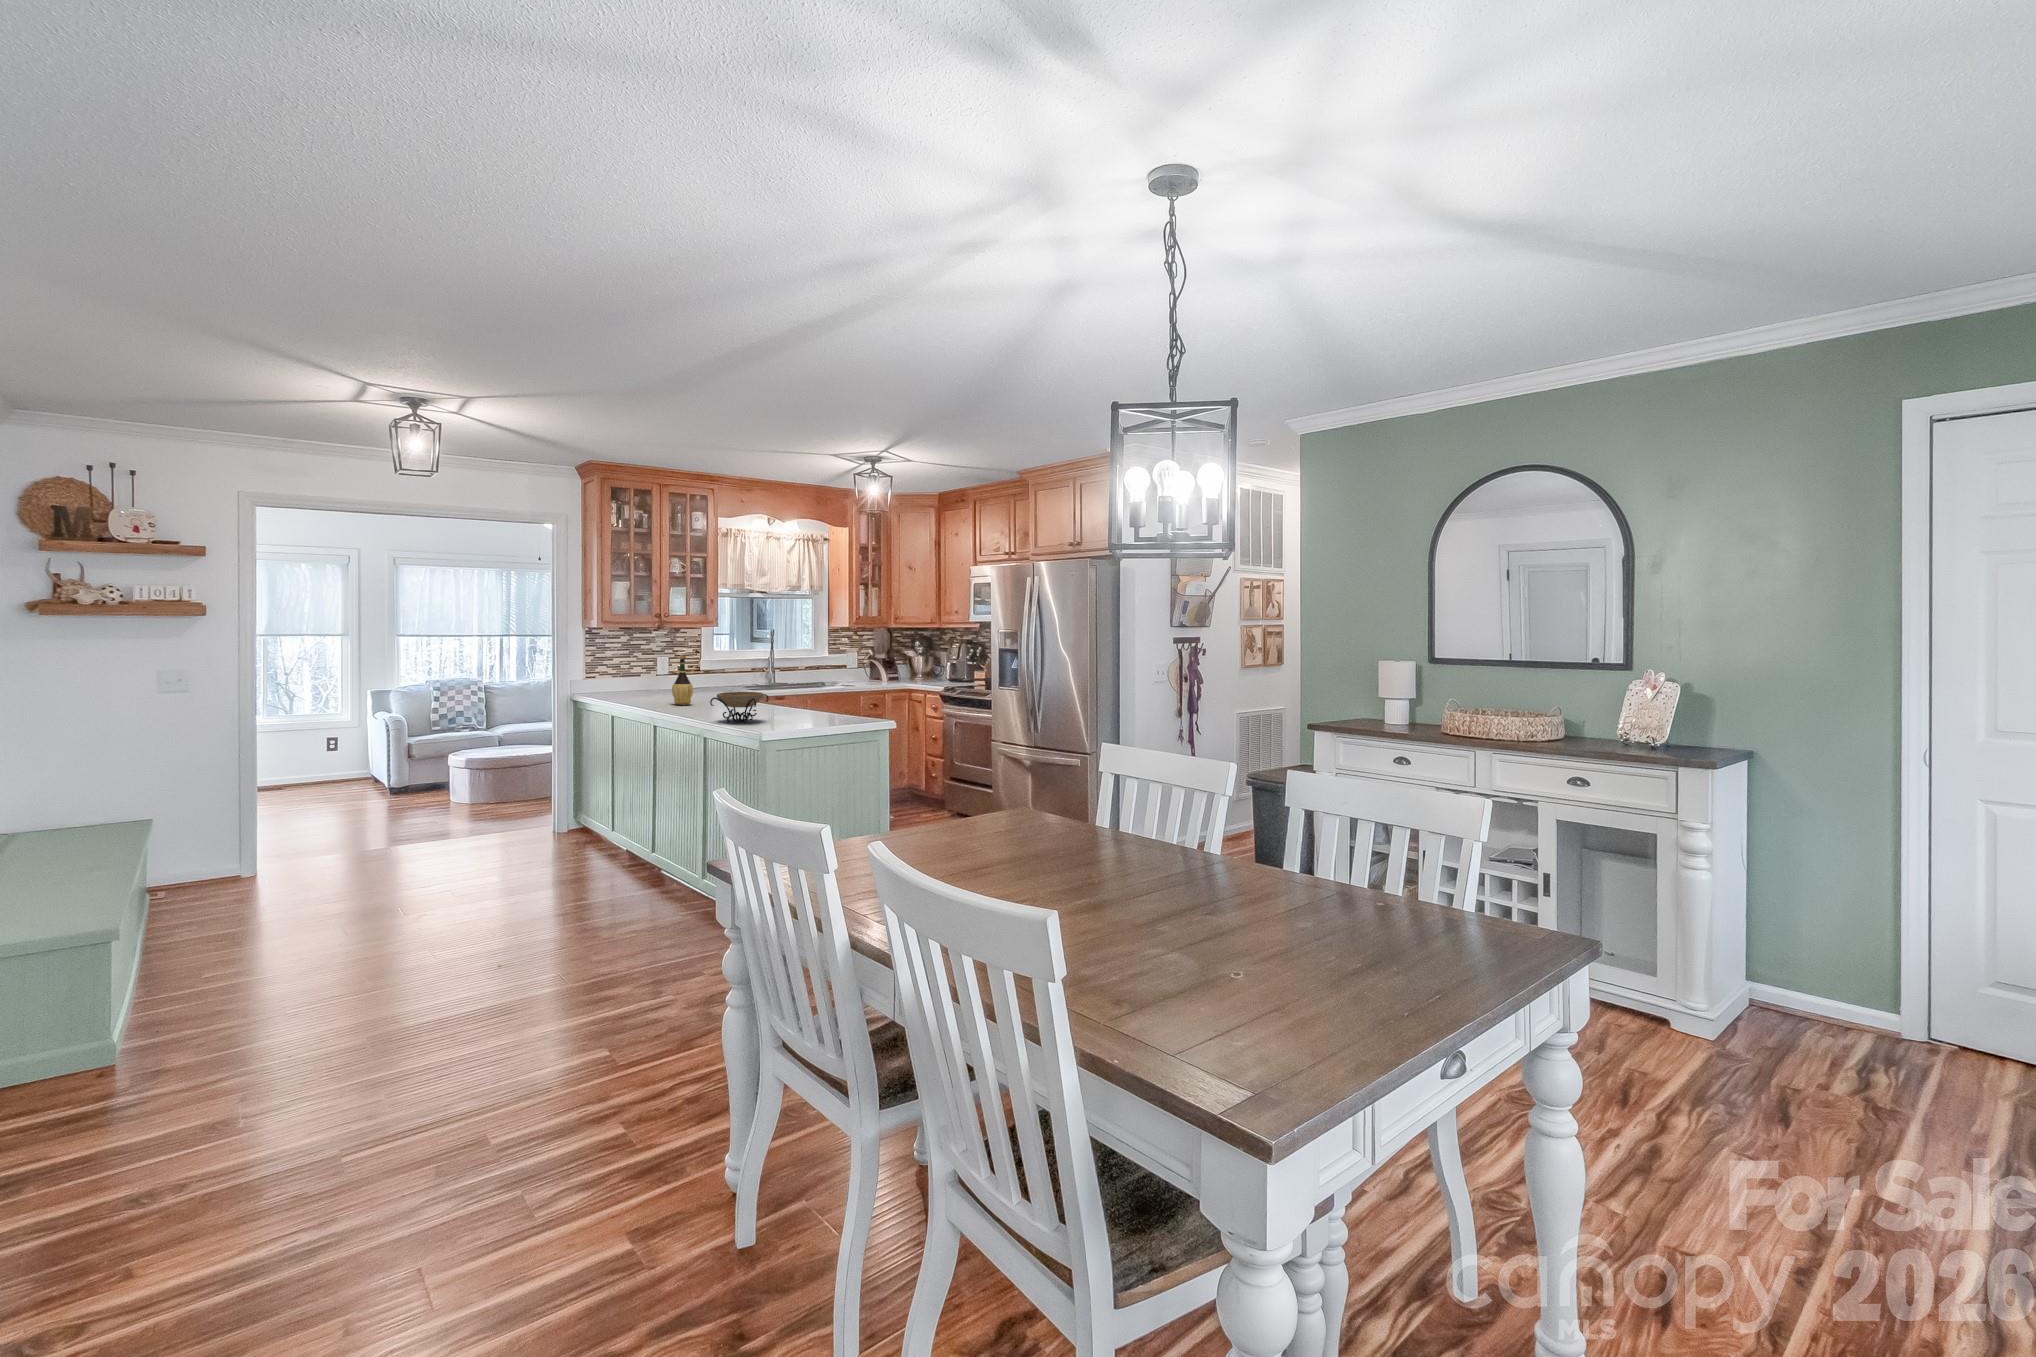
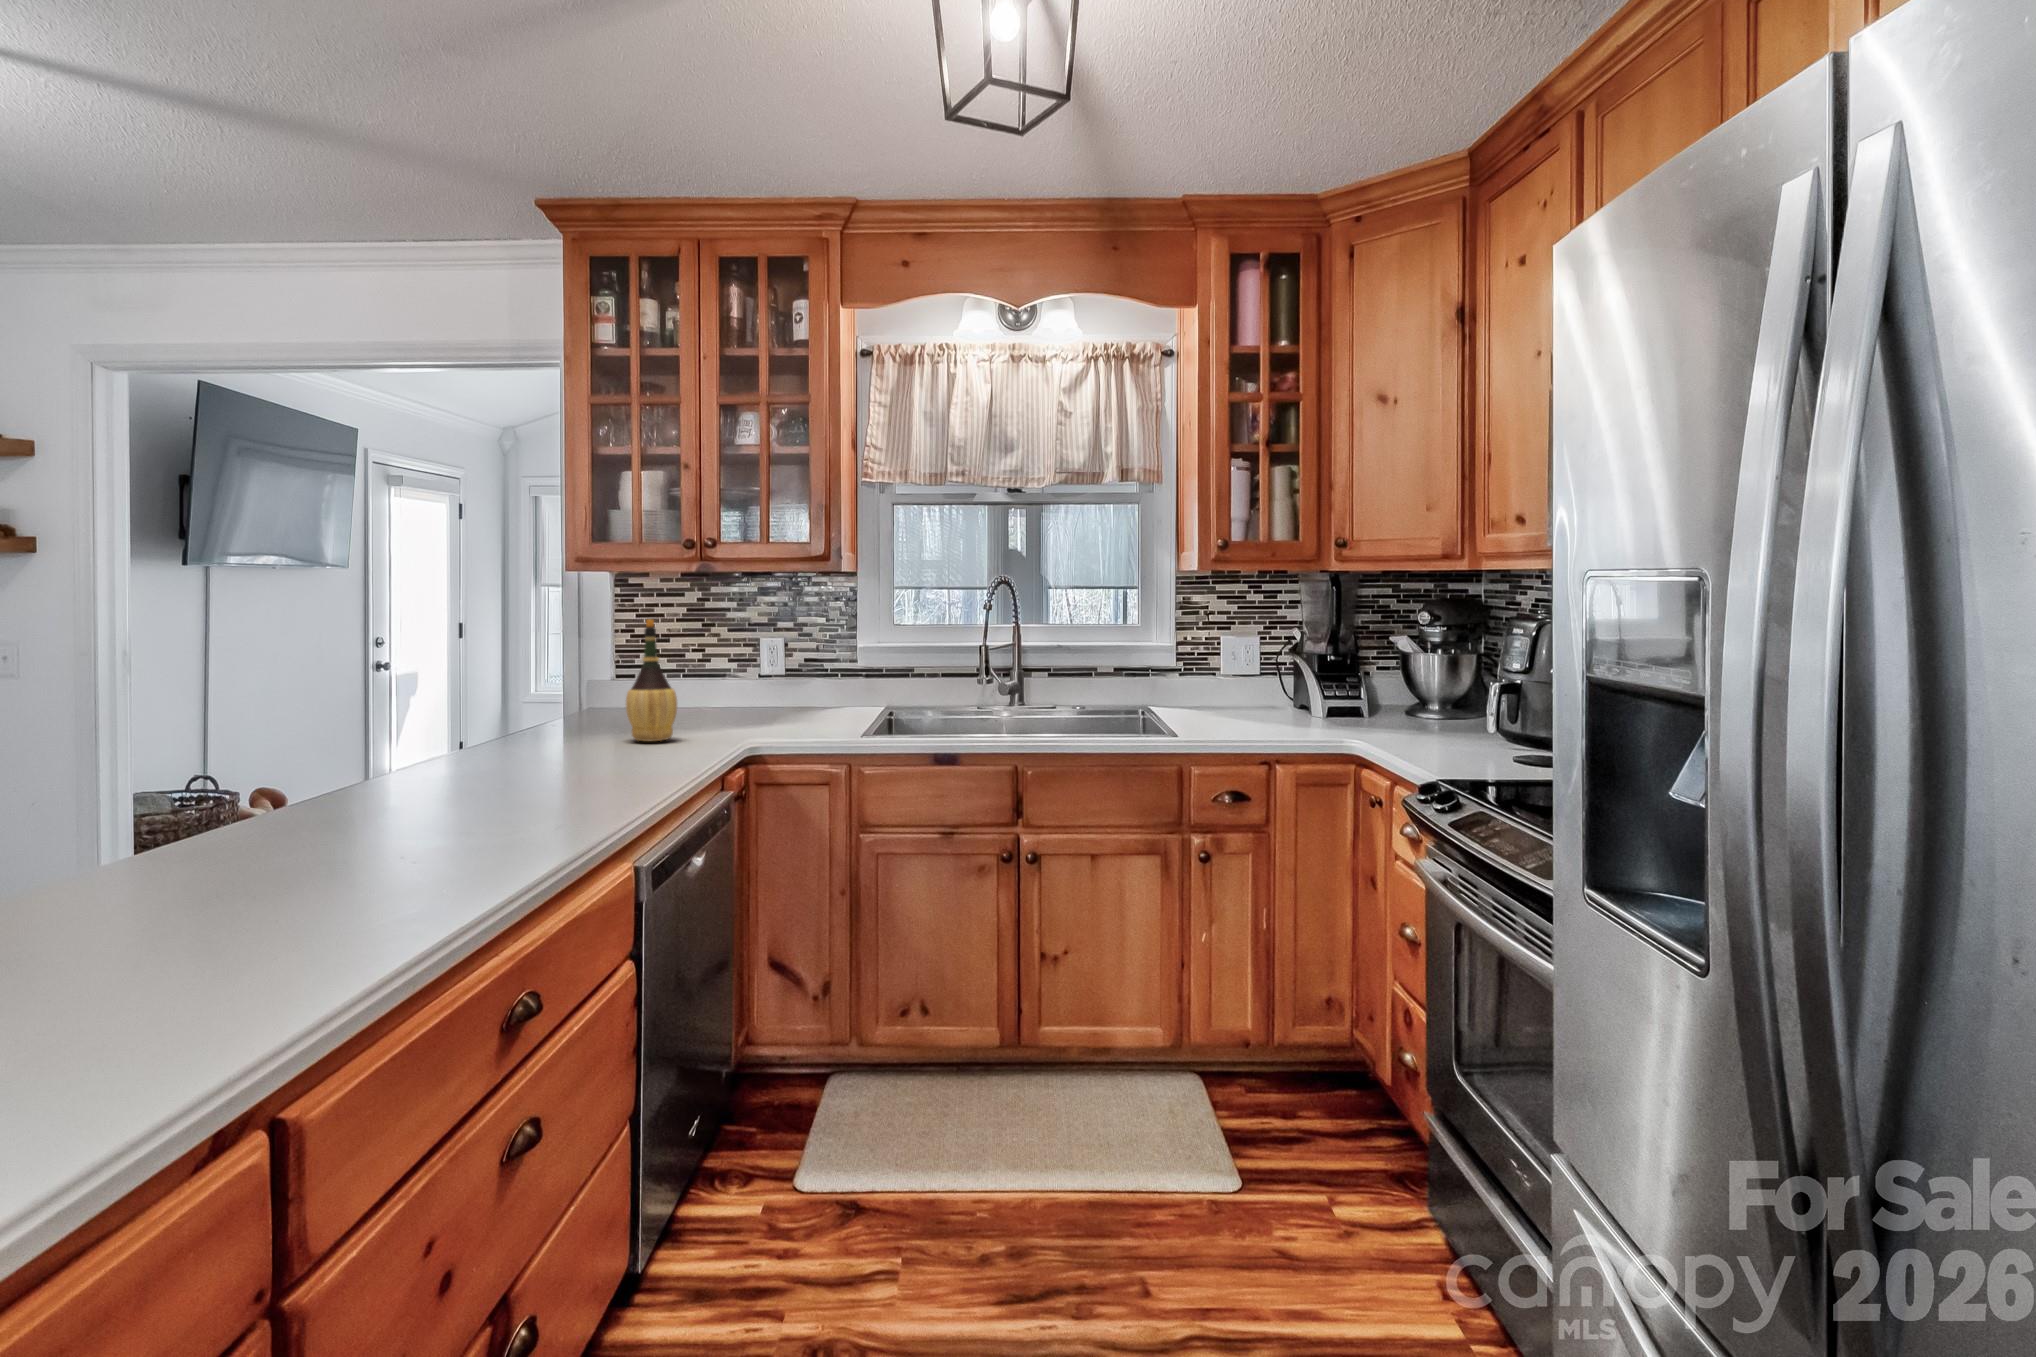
decorative bowl: present [710,692,769,722] -> none [398,709,603,806]

